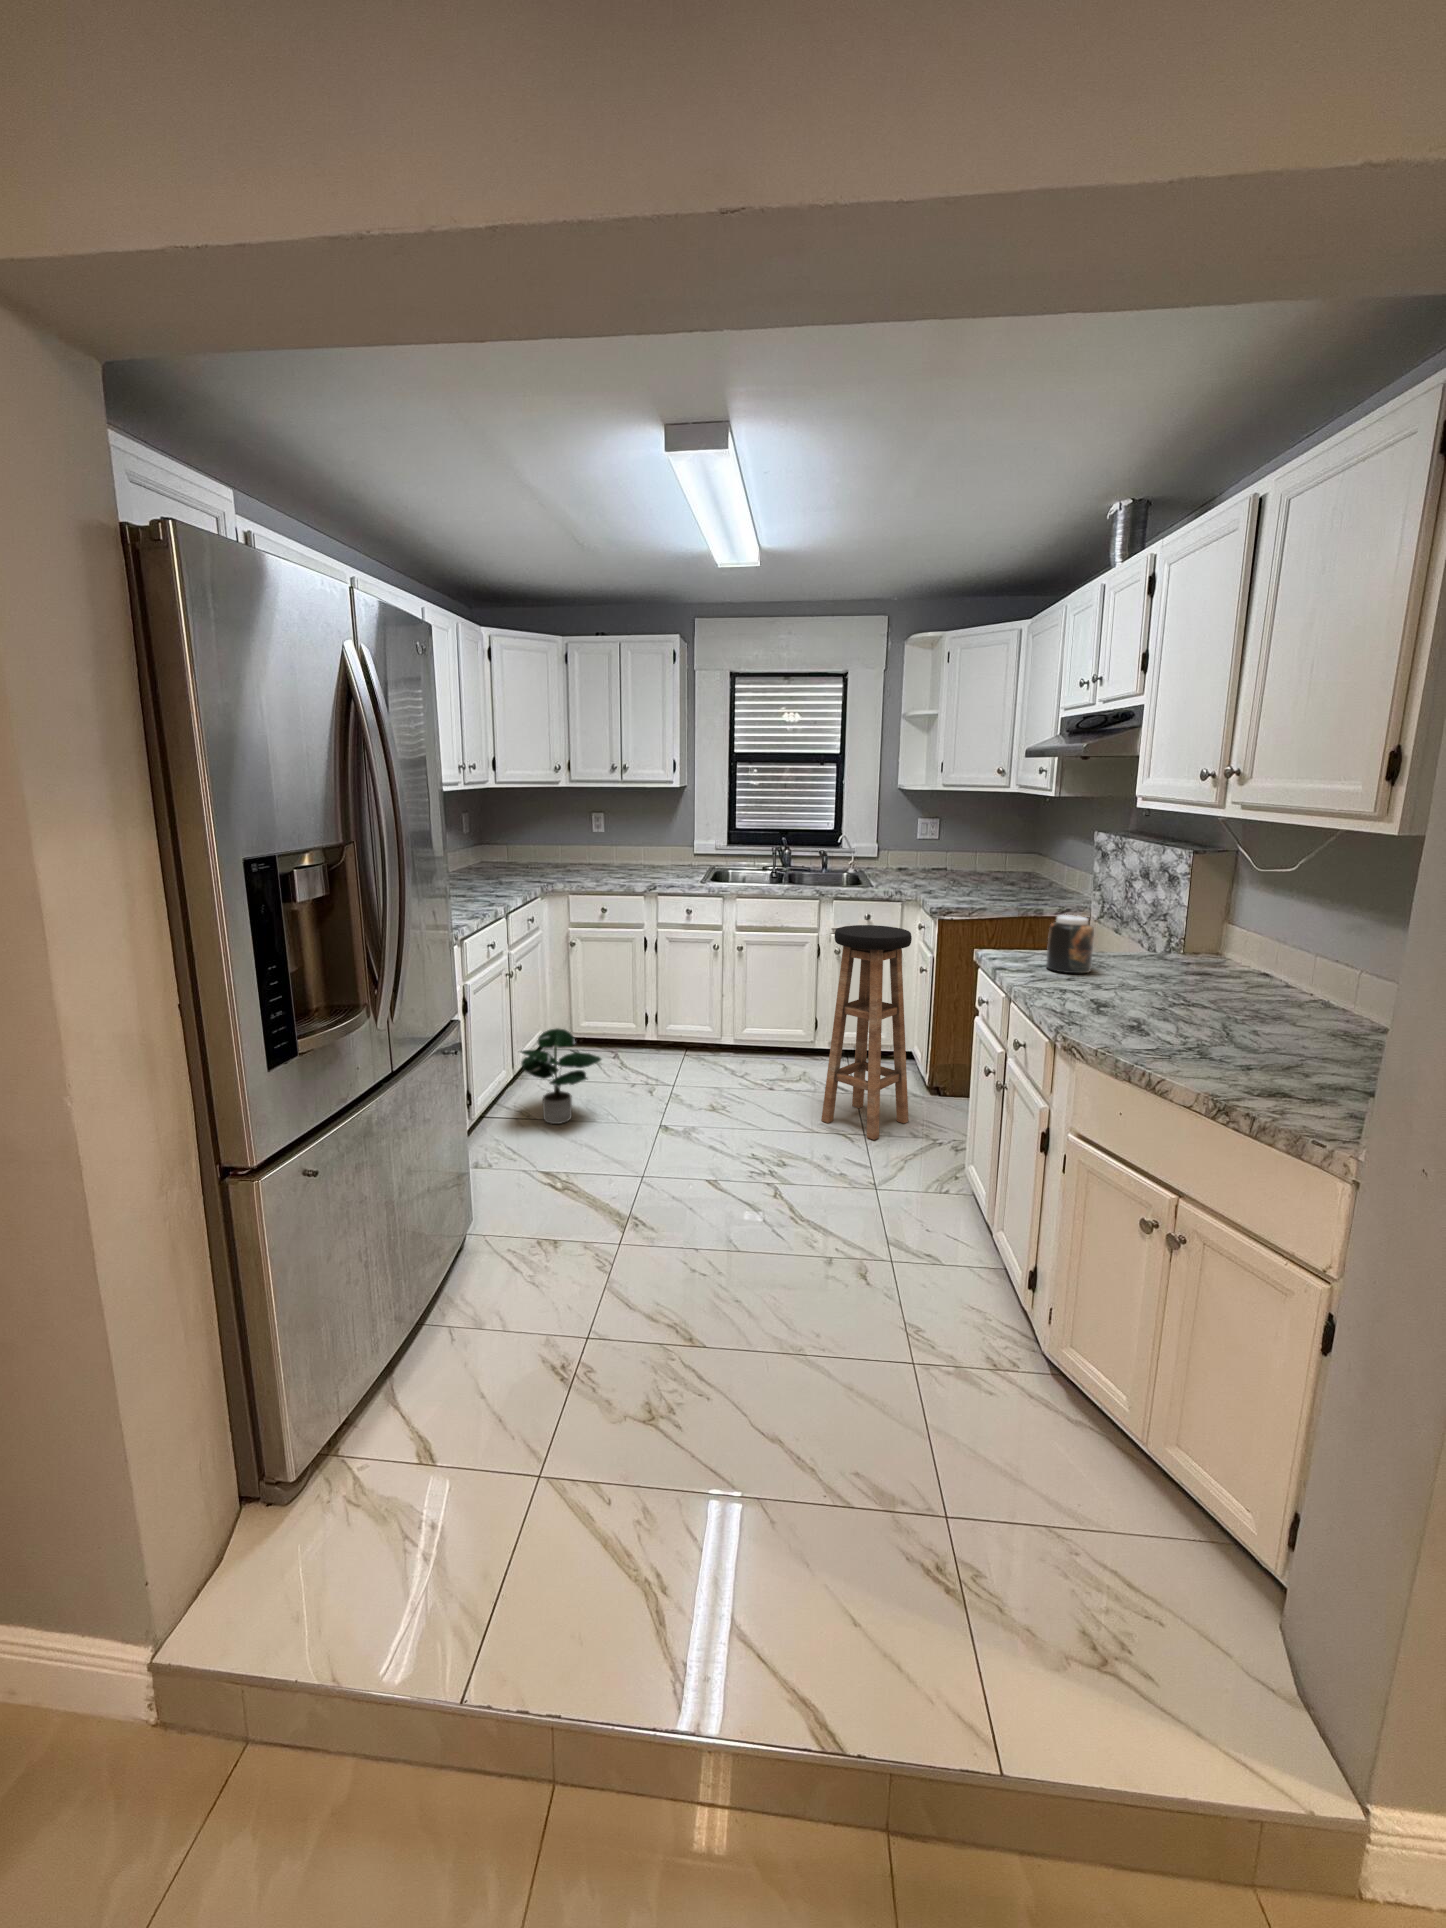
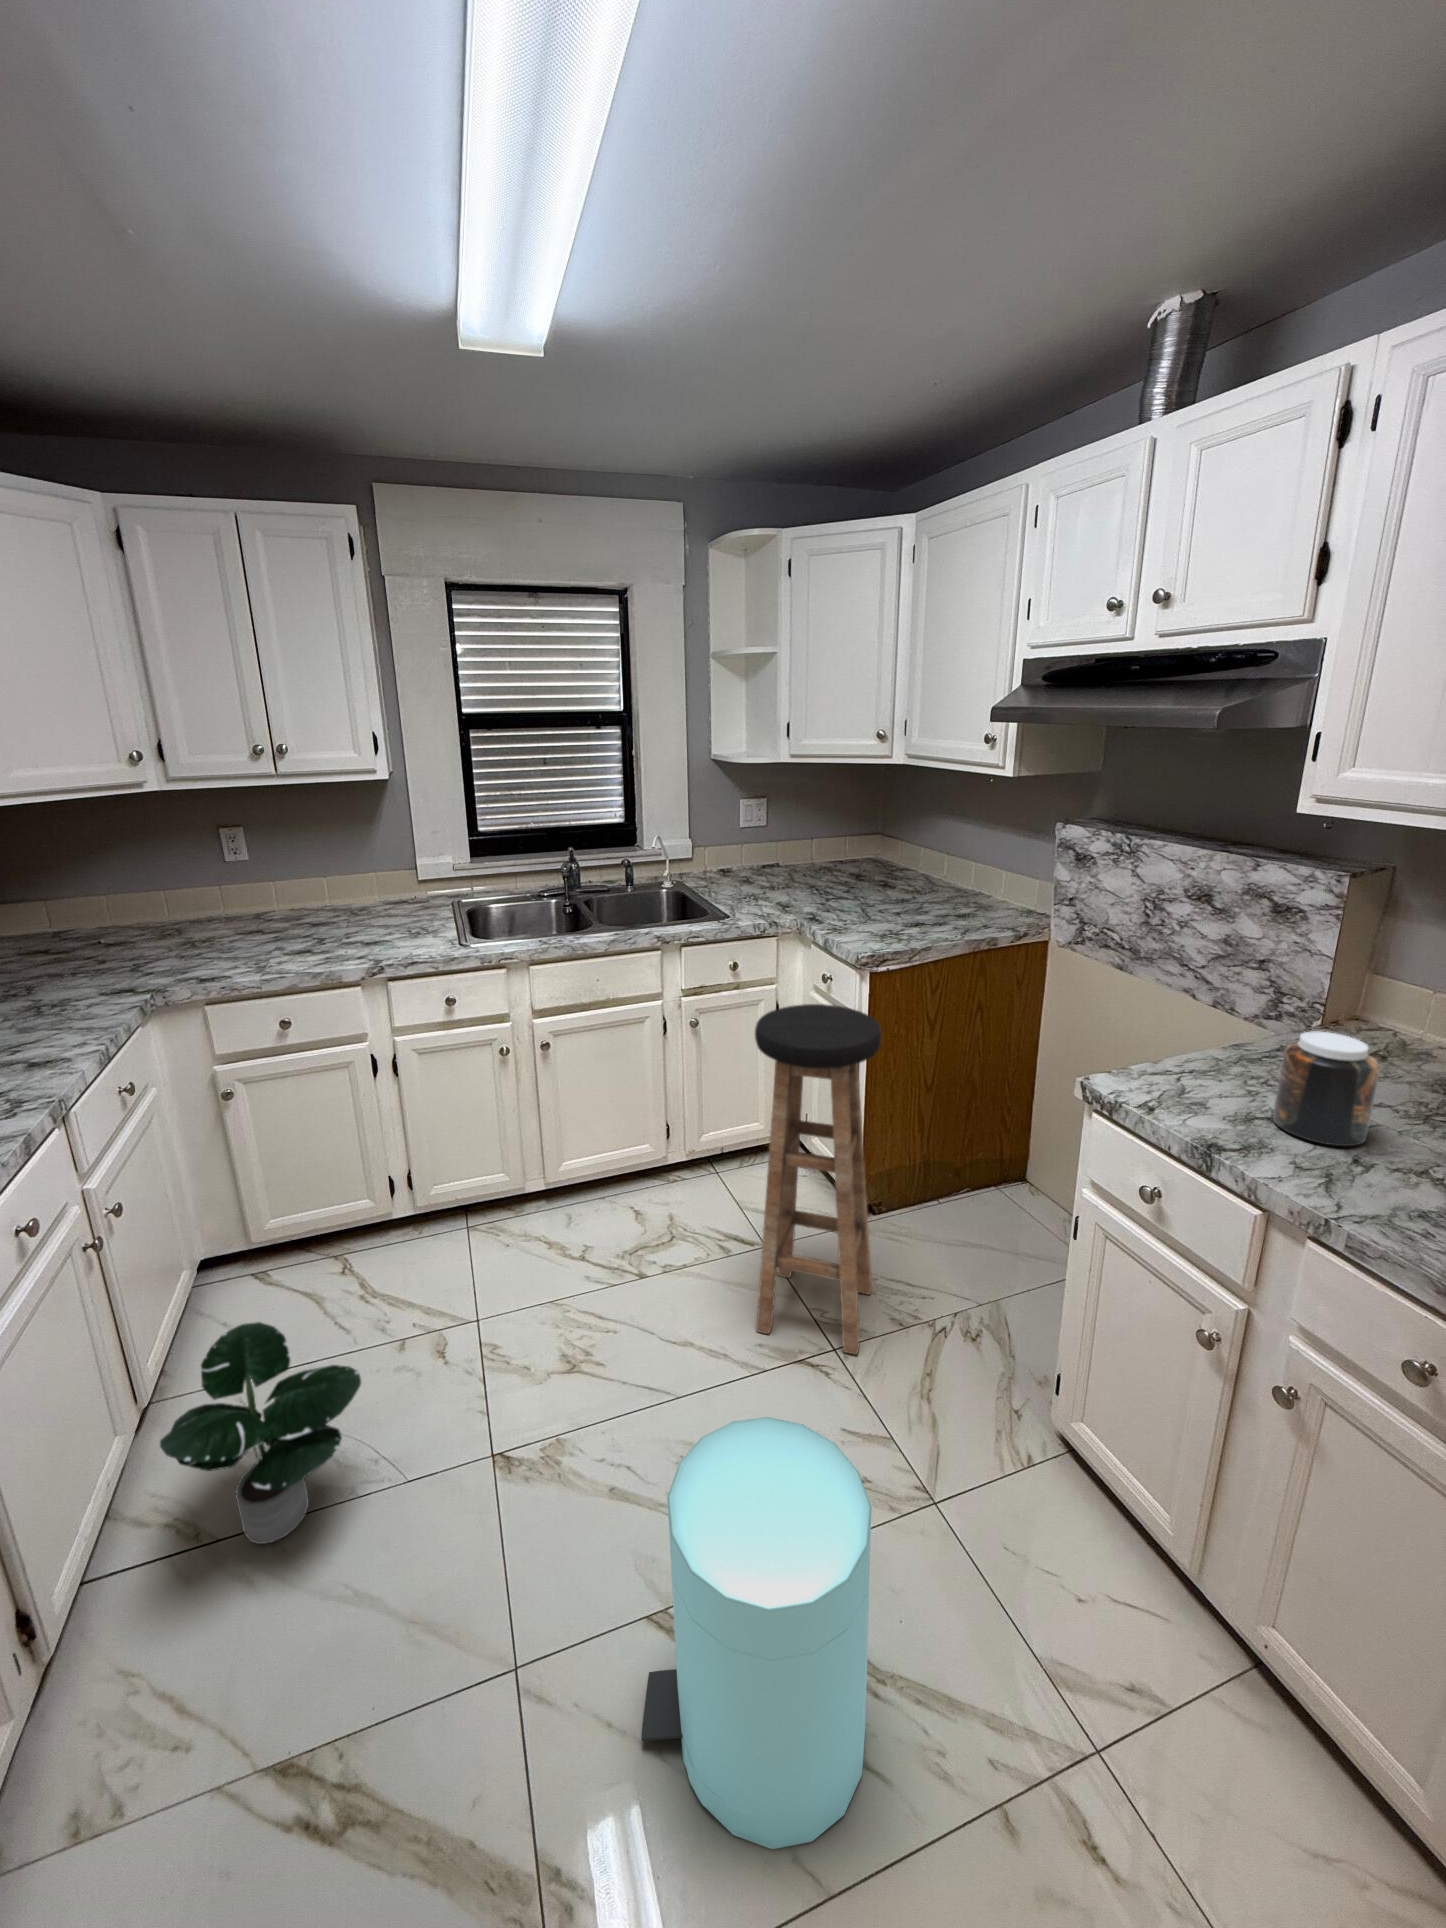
trash can: none [678,1070,785,1239] -> present [641,1417,871,1849]

